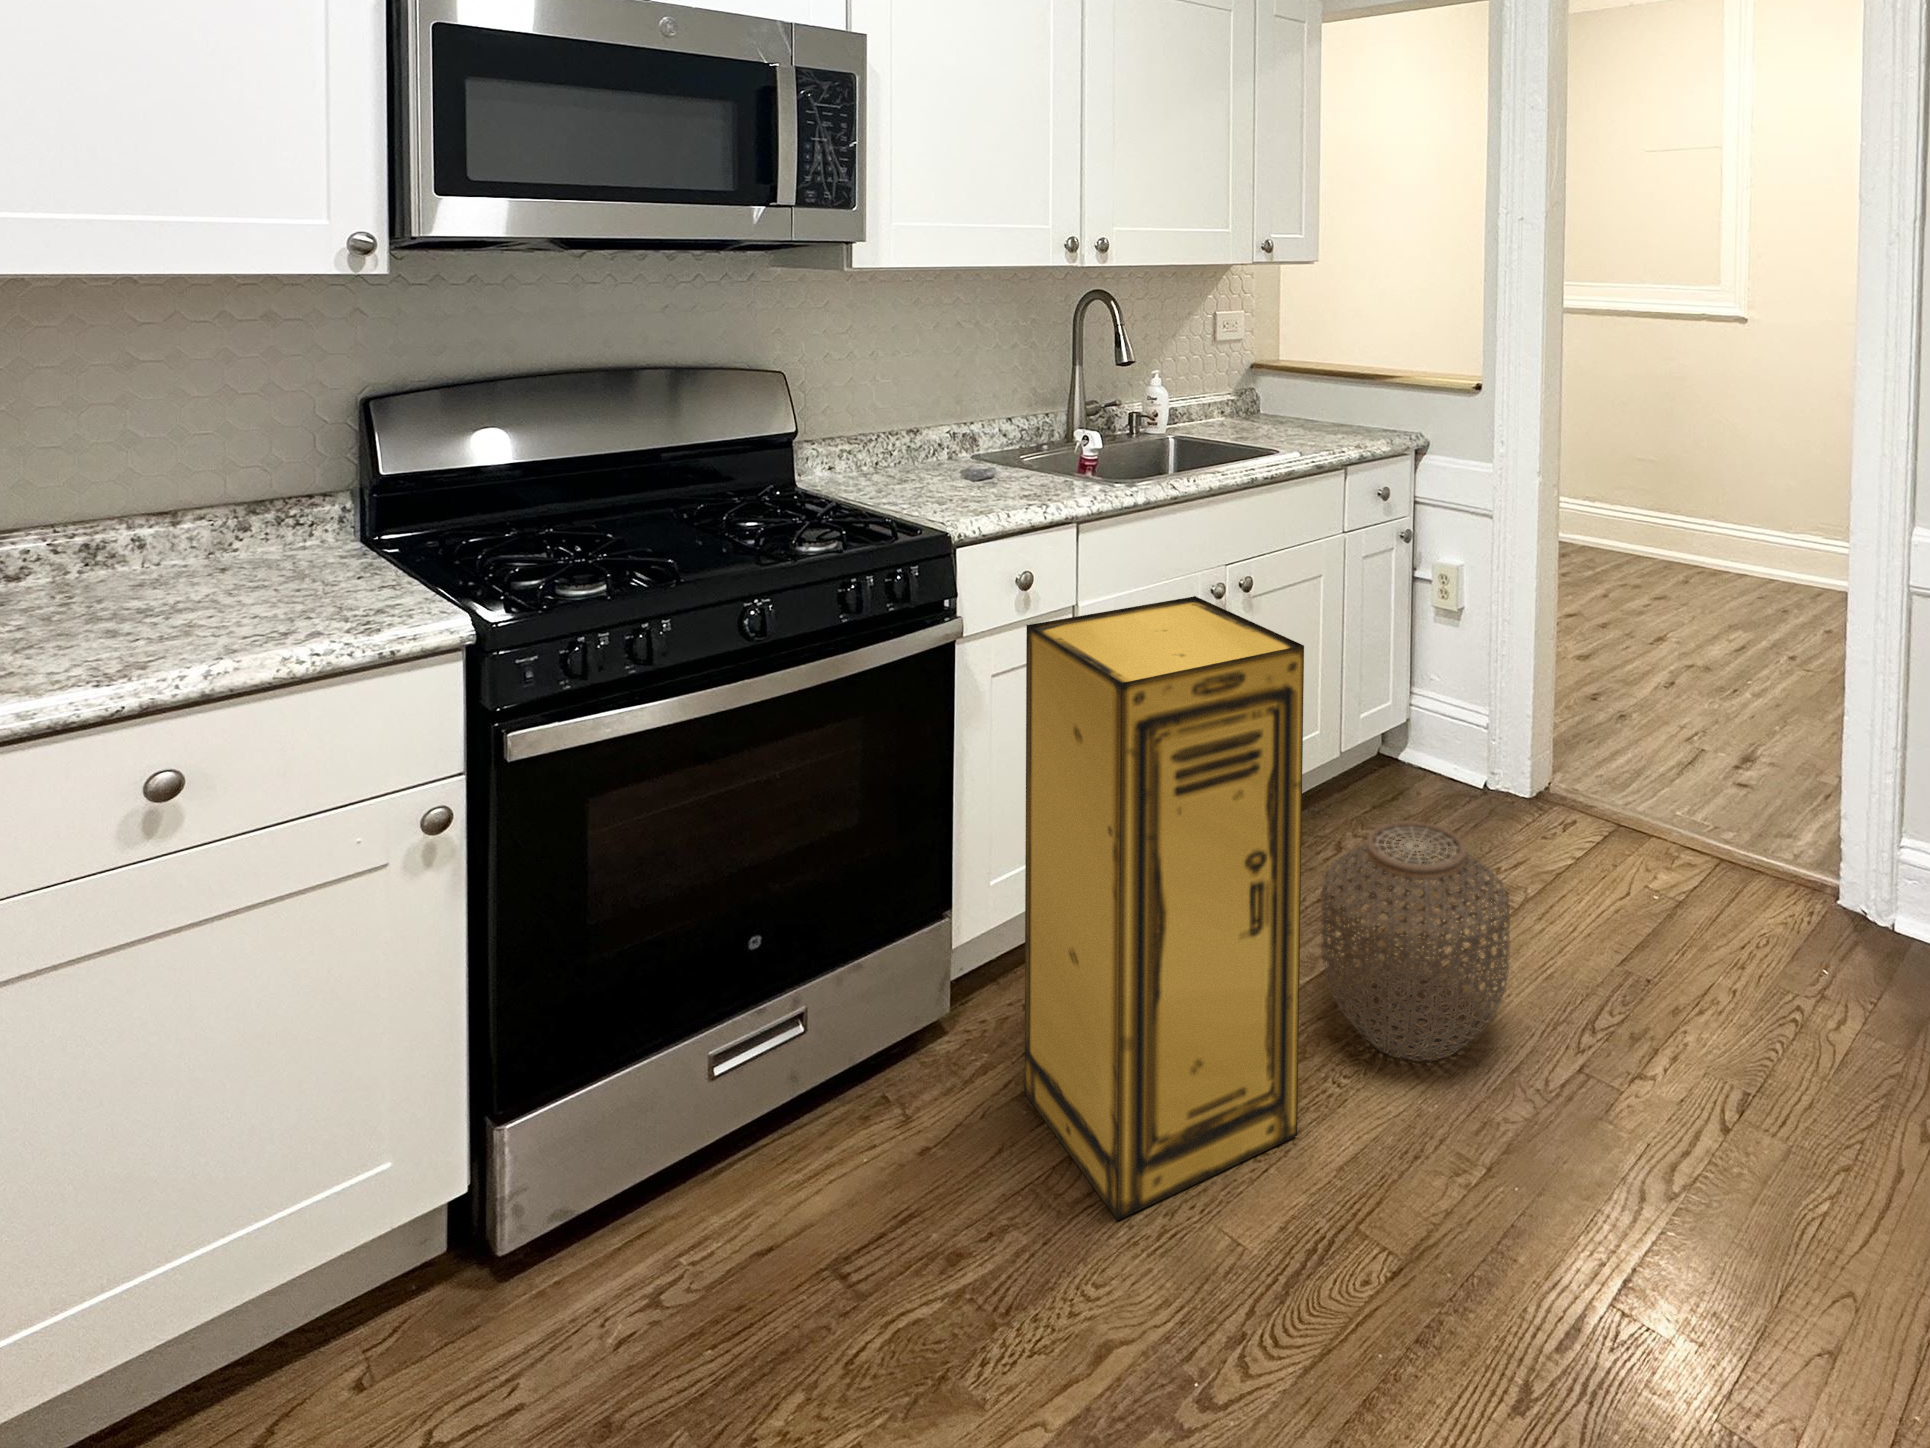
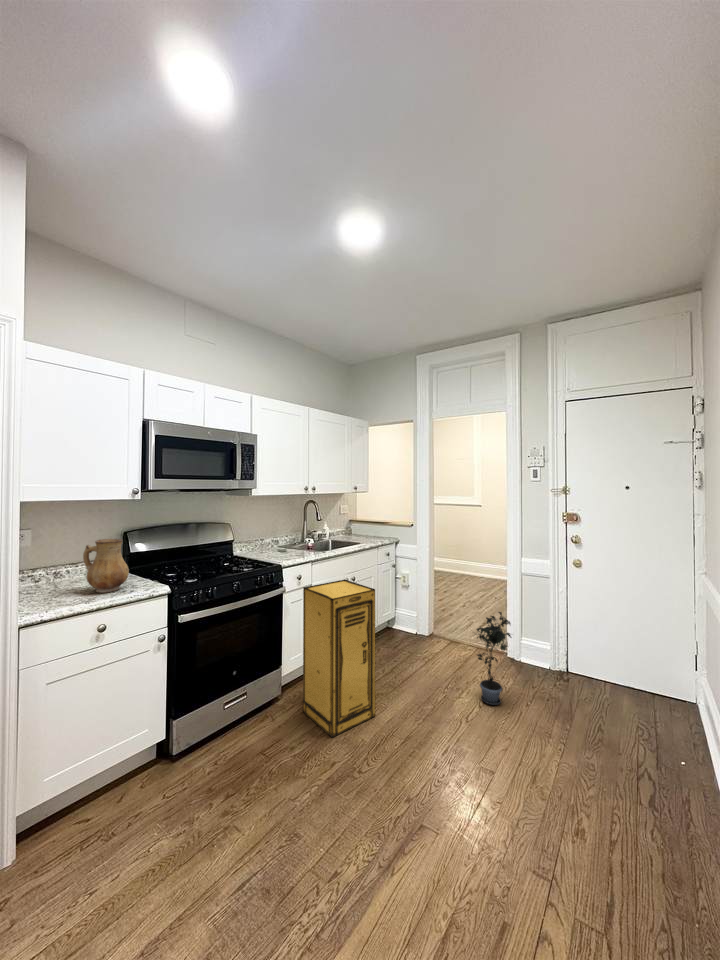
ceramic pitcher: none [136,425,317,636] -> present [83,539,129,593]
potted plant: none [1698,752,1876,1123] -> present [477,612,511,705]
woven basket: present [1321,821,1510,1060] -> none [378,637,426,698]

